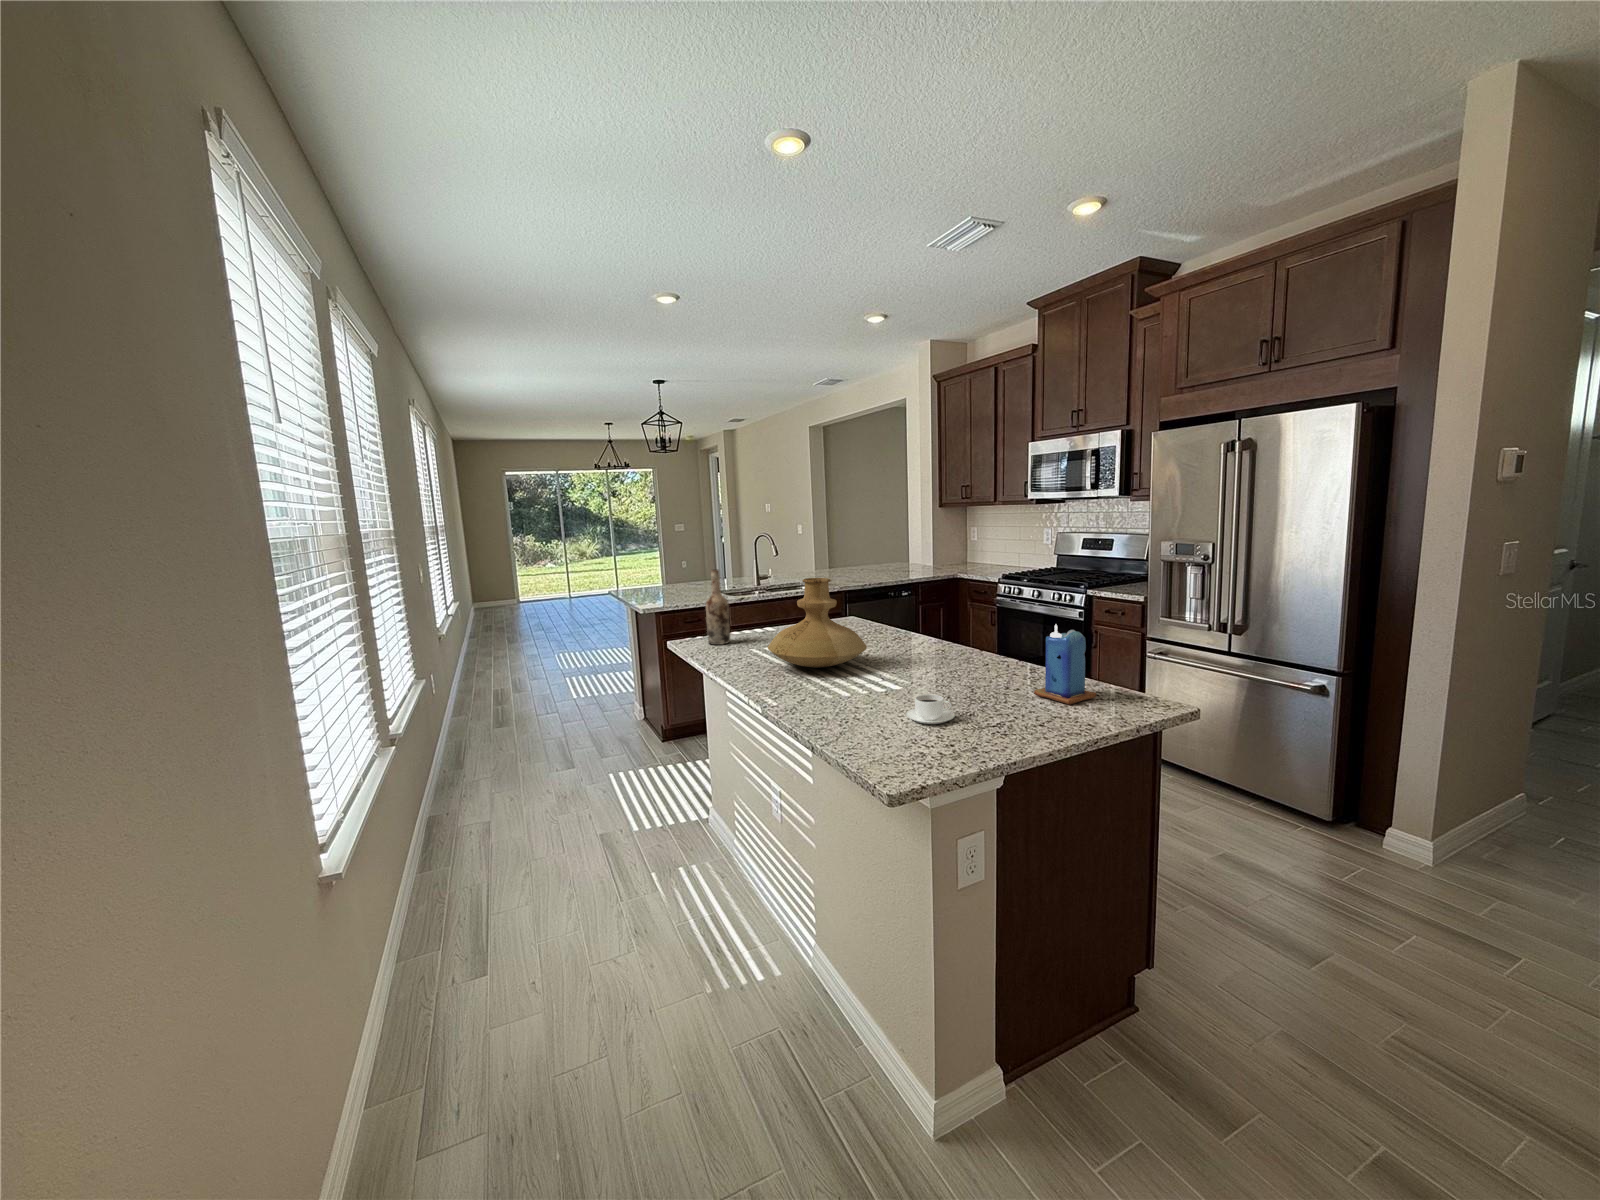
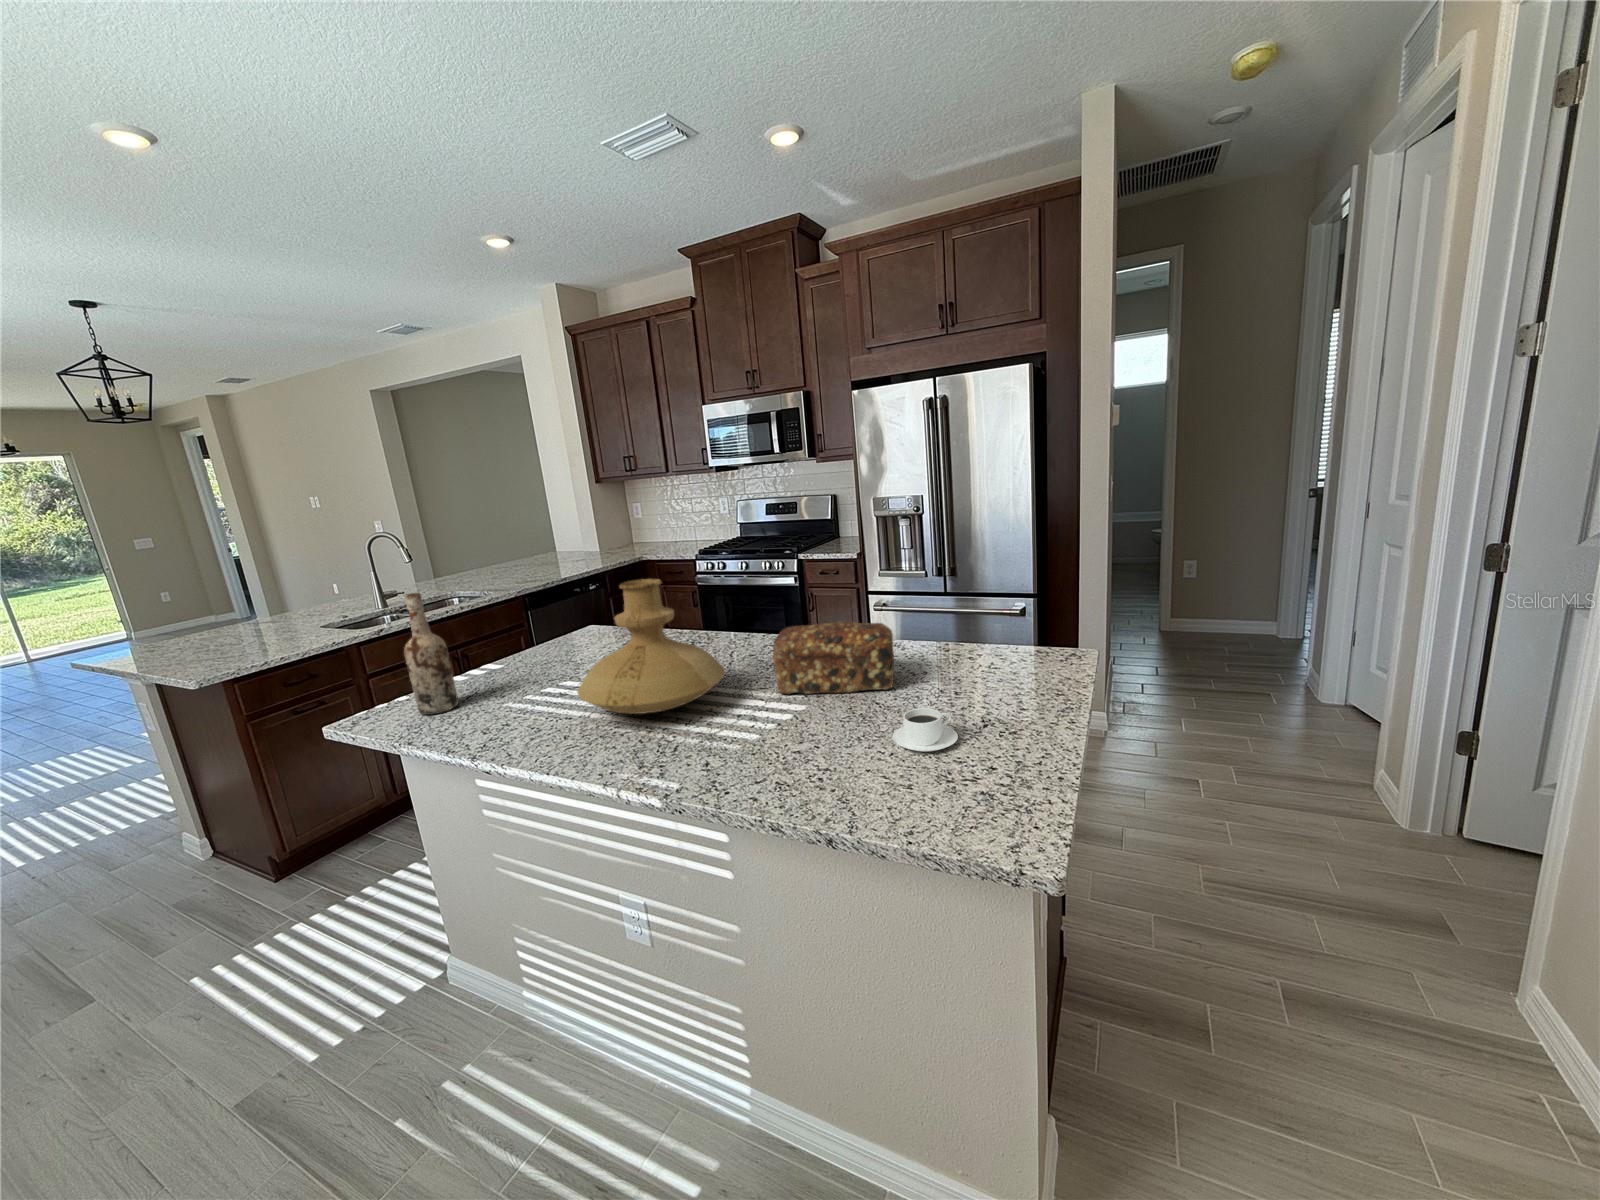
candle: present [1034,624,1096,705] -> none [964,590,1019,678]
bread loaf: none [889,628,992,689] -> present [773,621,894,695]

